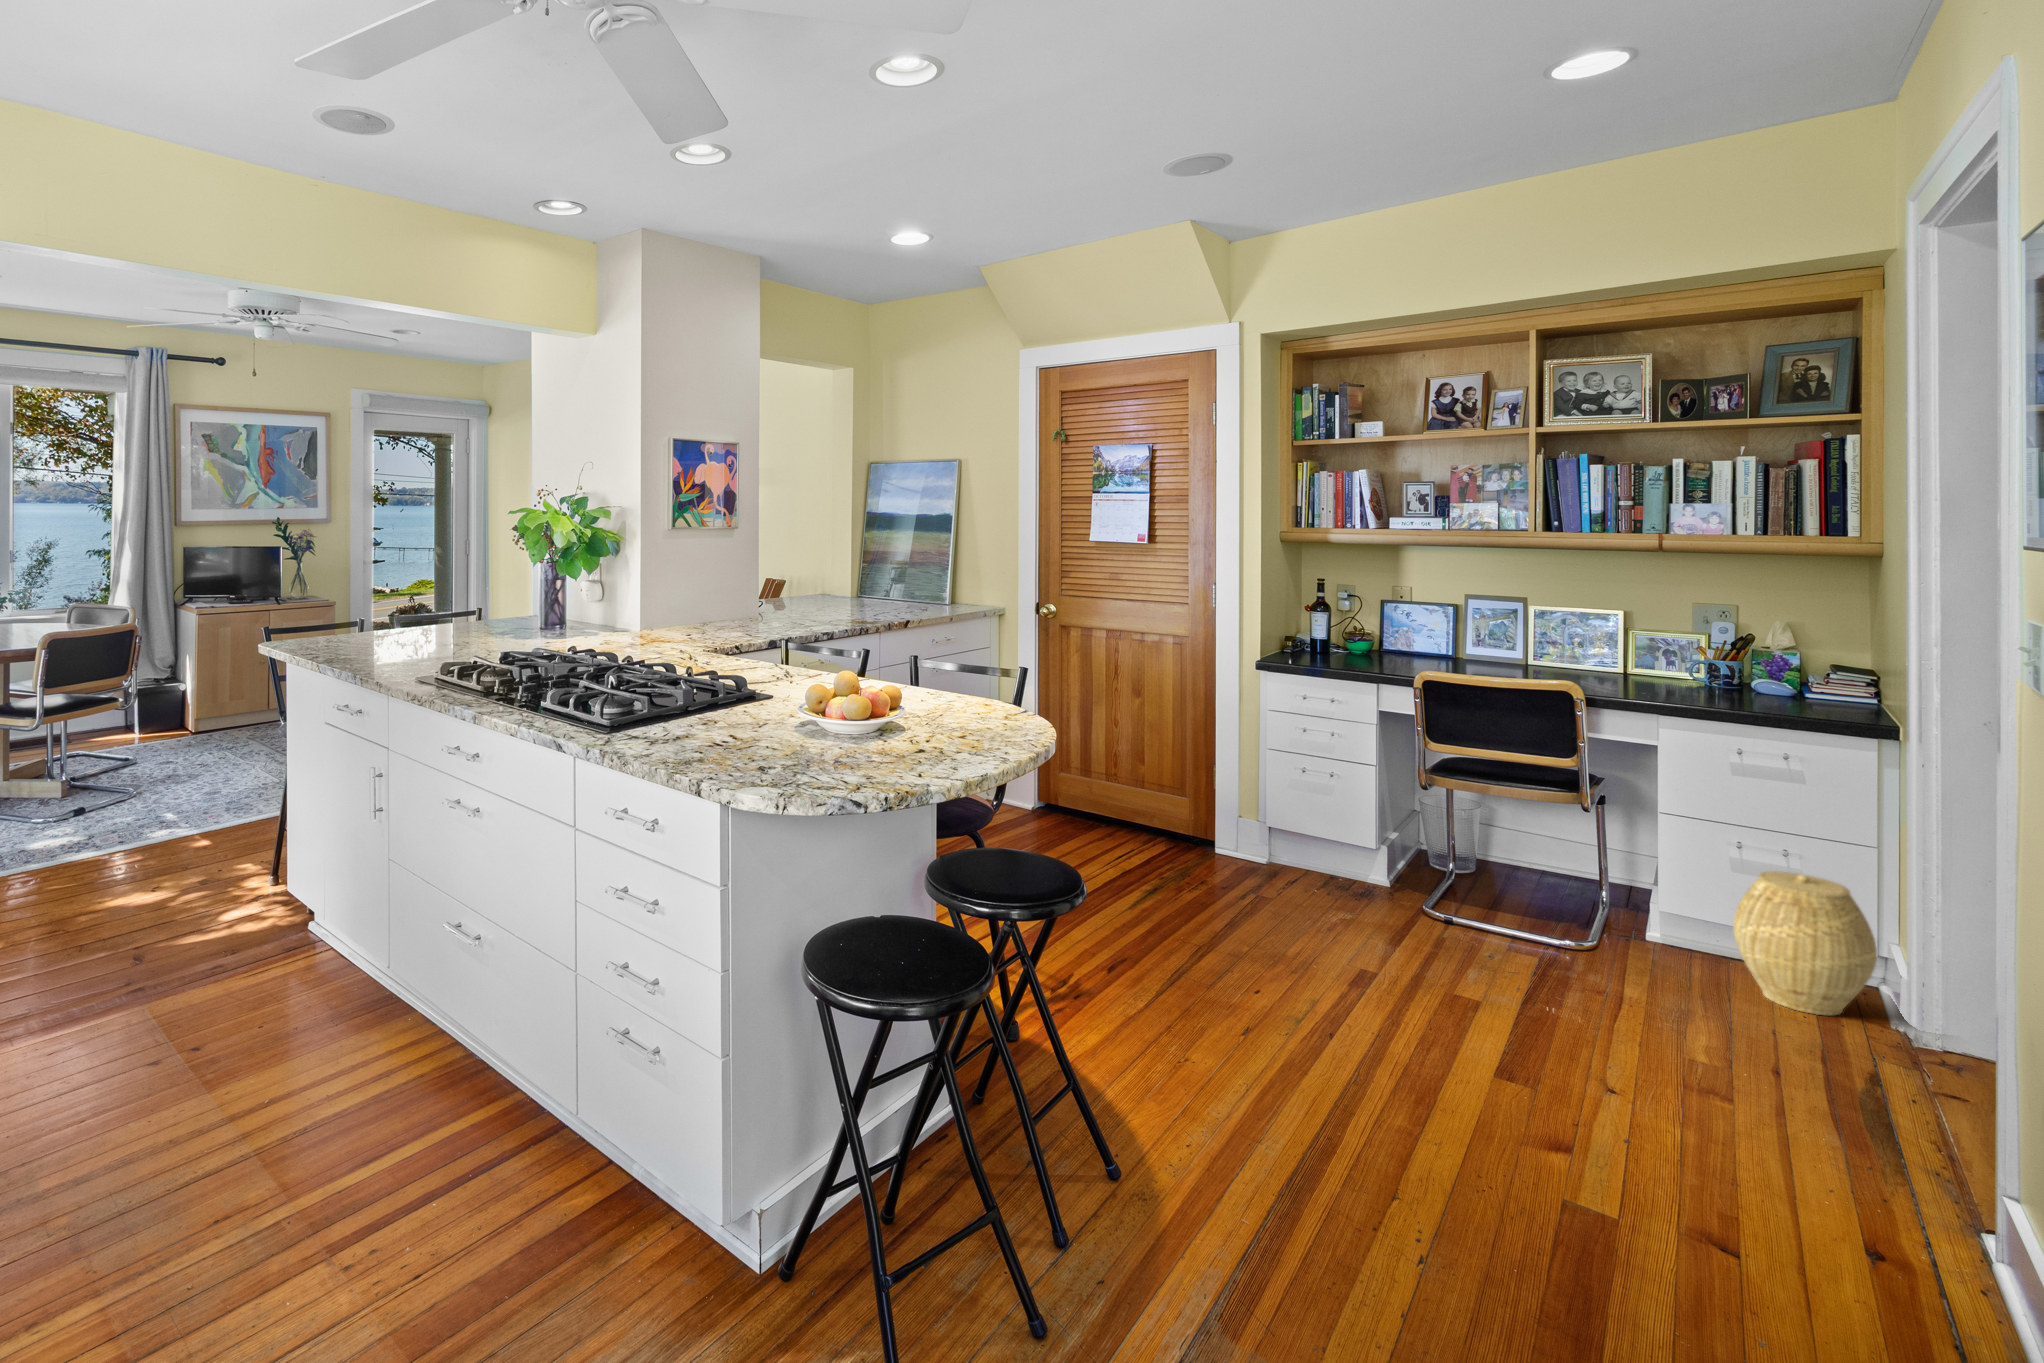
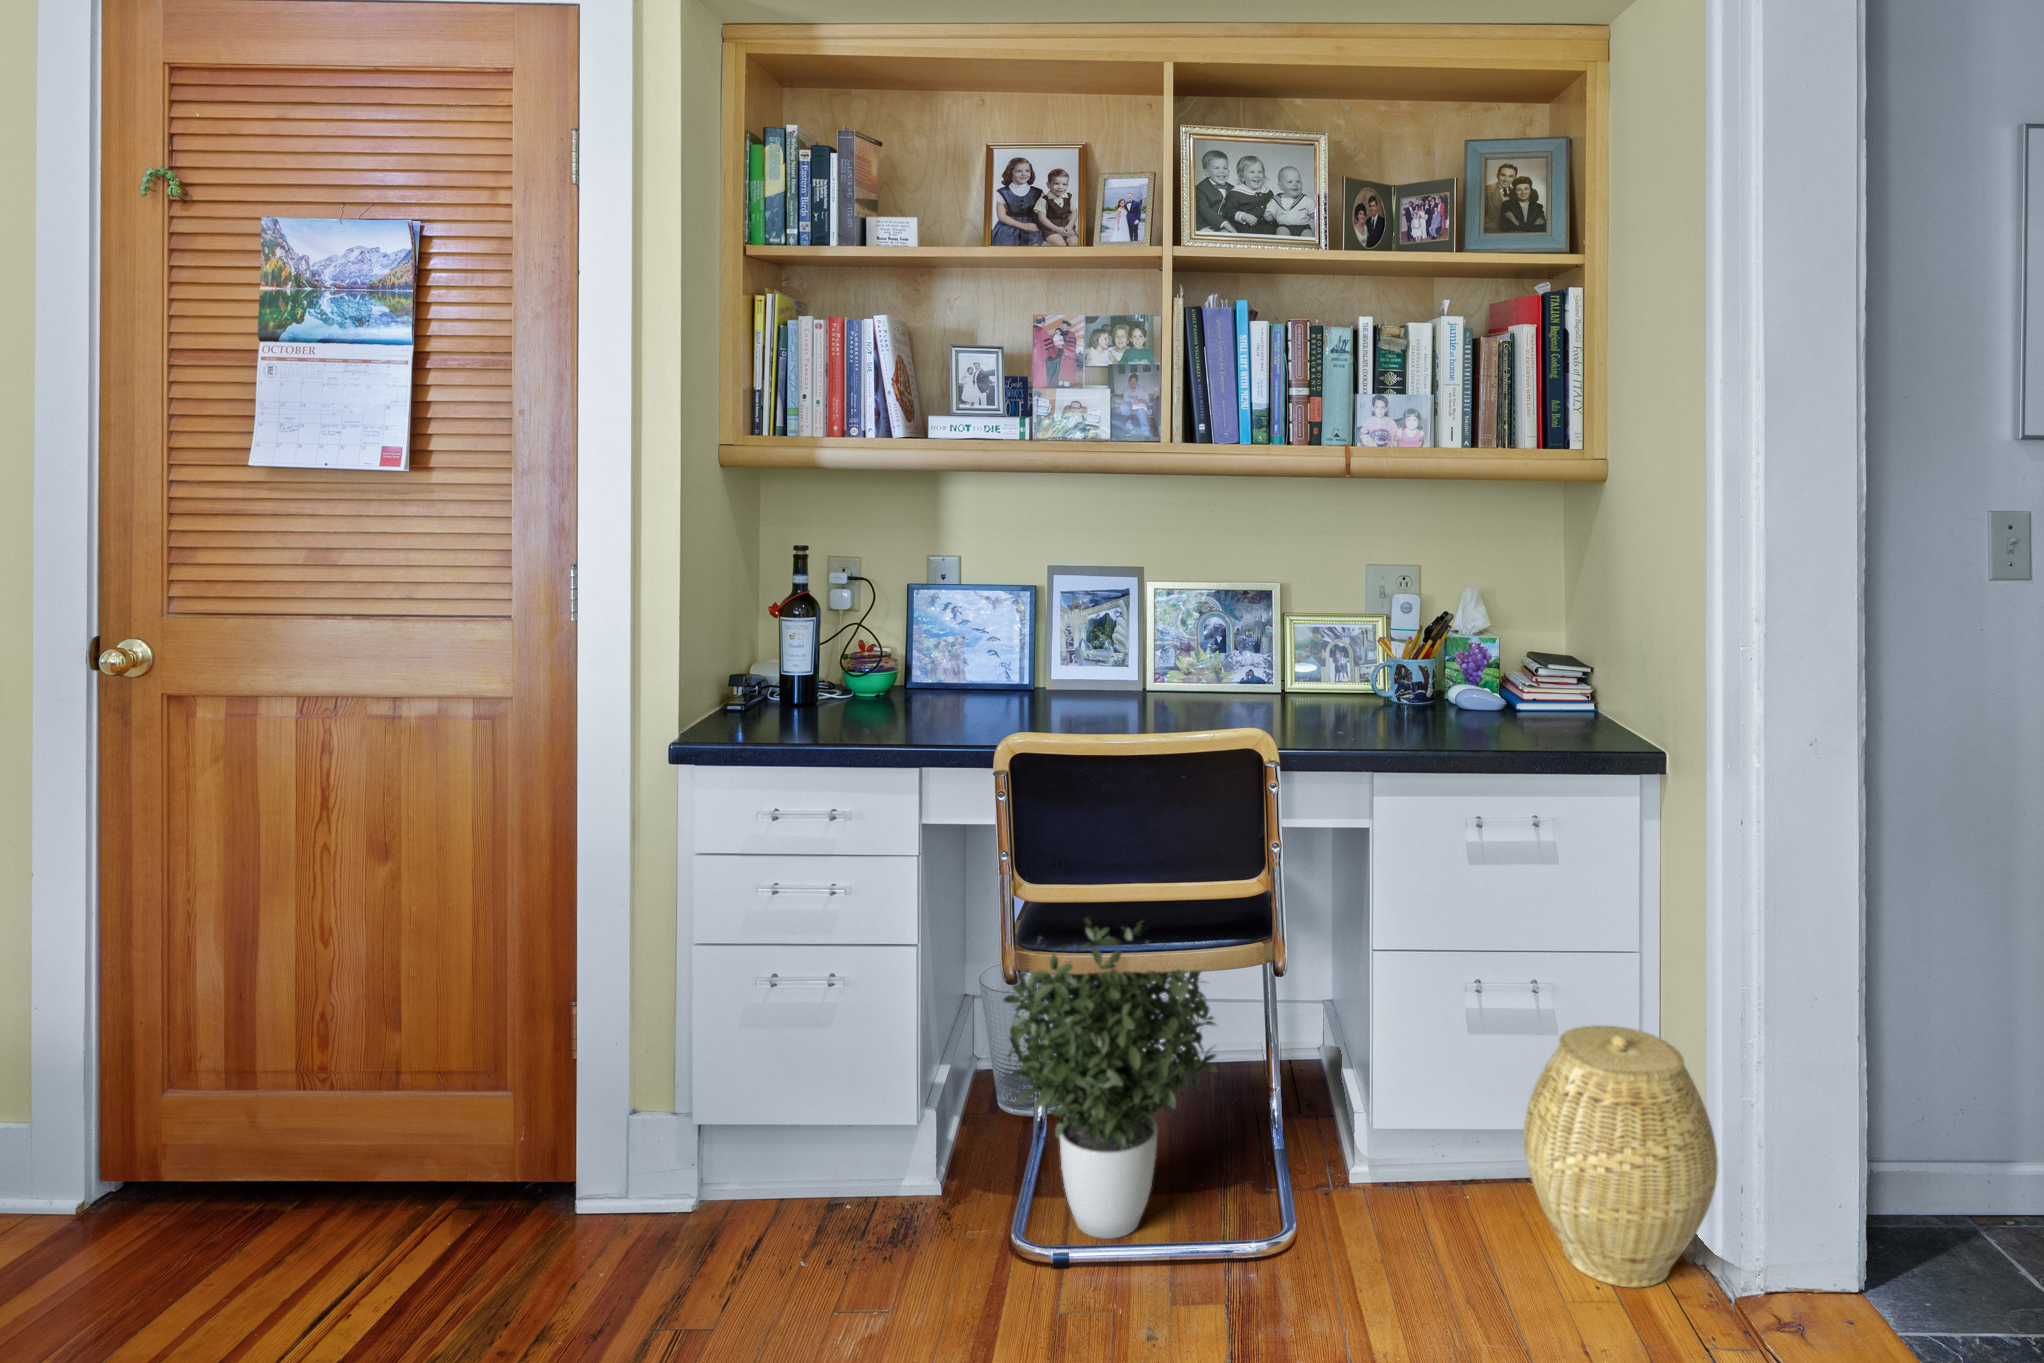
potted plant: none [1413,764,1535,921] -> present [1004,919,1217,1239]

